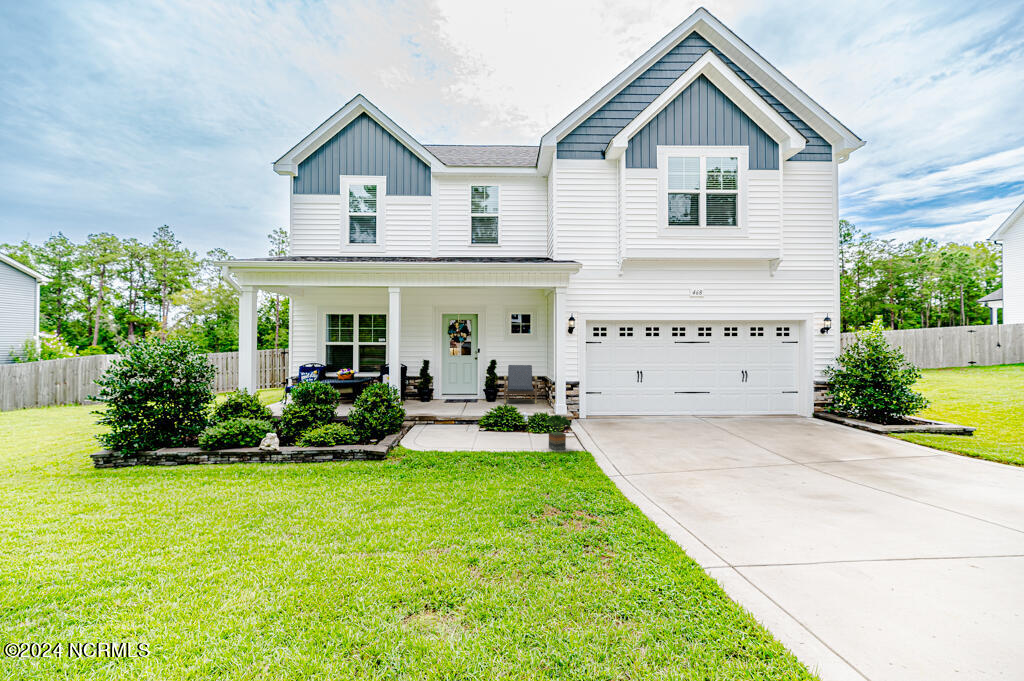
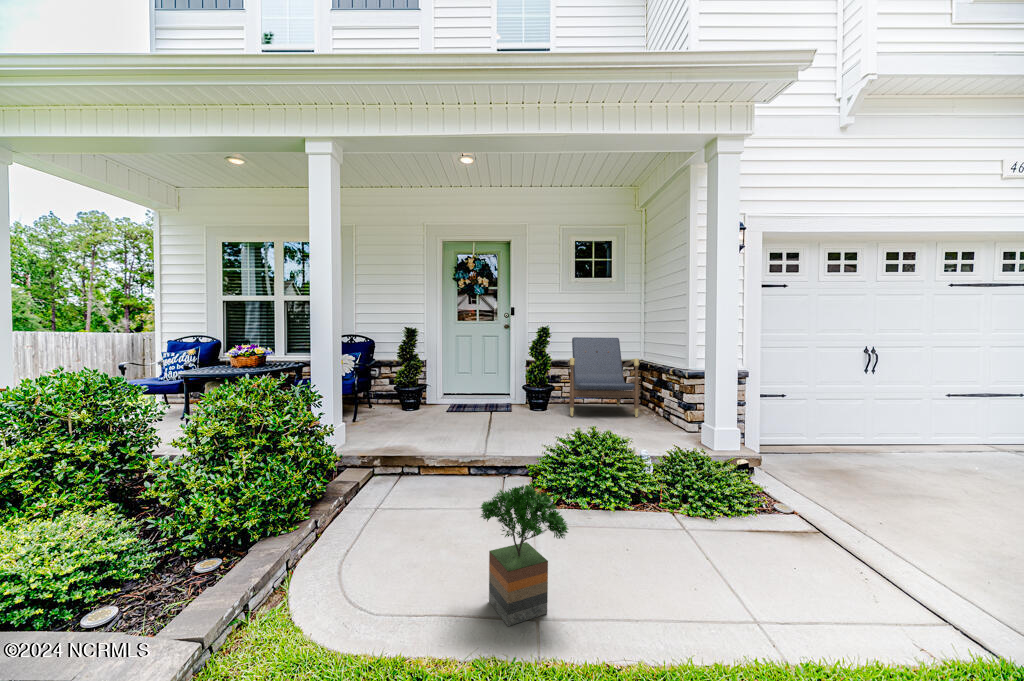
potted tree: present [547,415,571,450] -> present [481,485,568,626]

